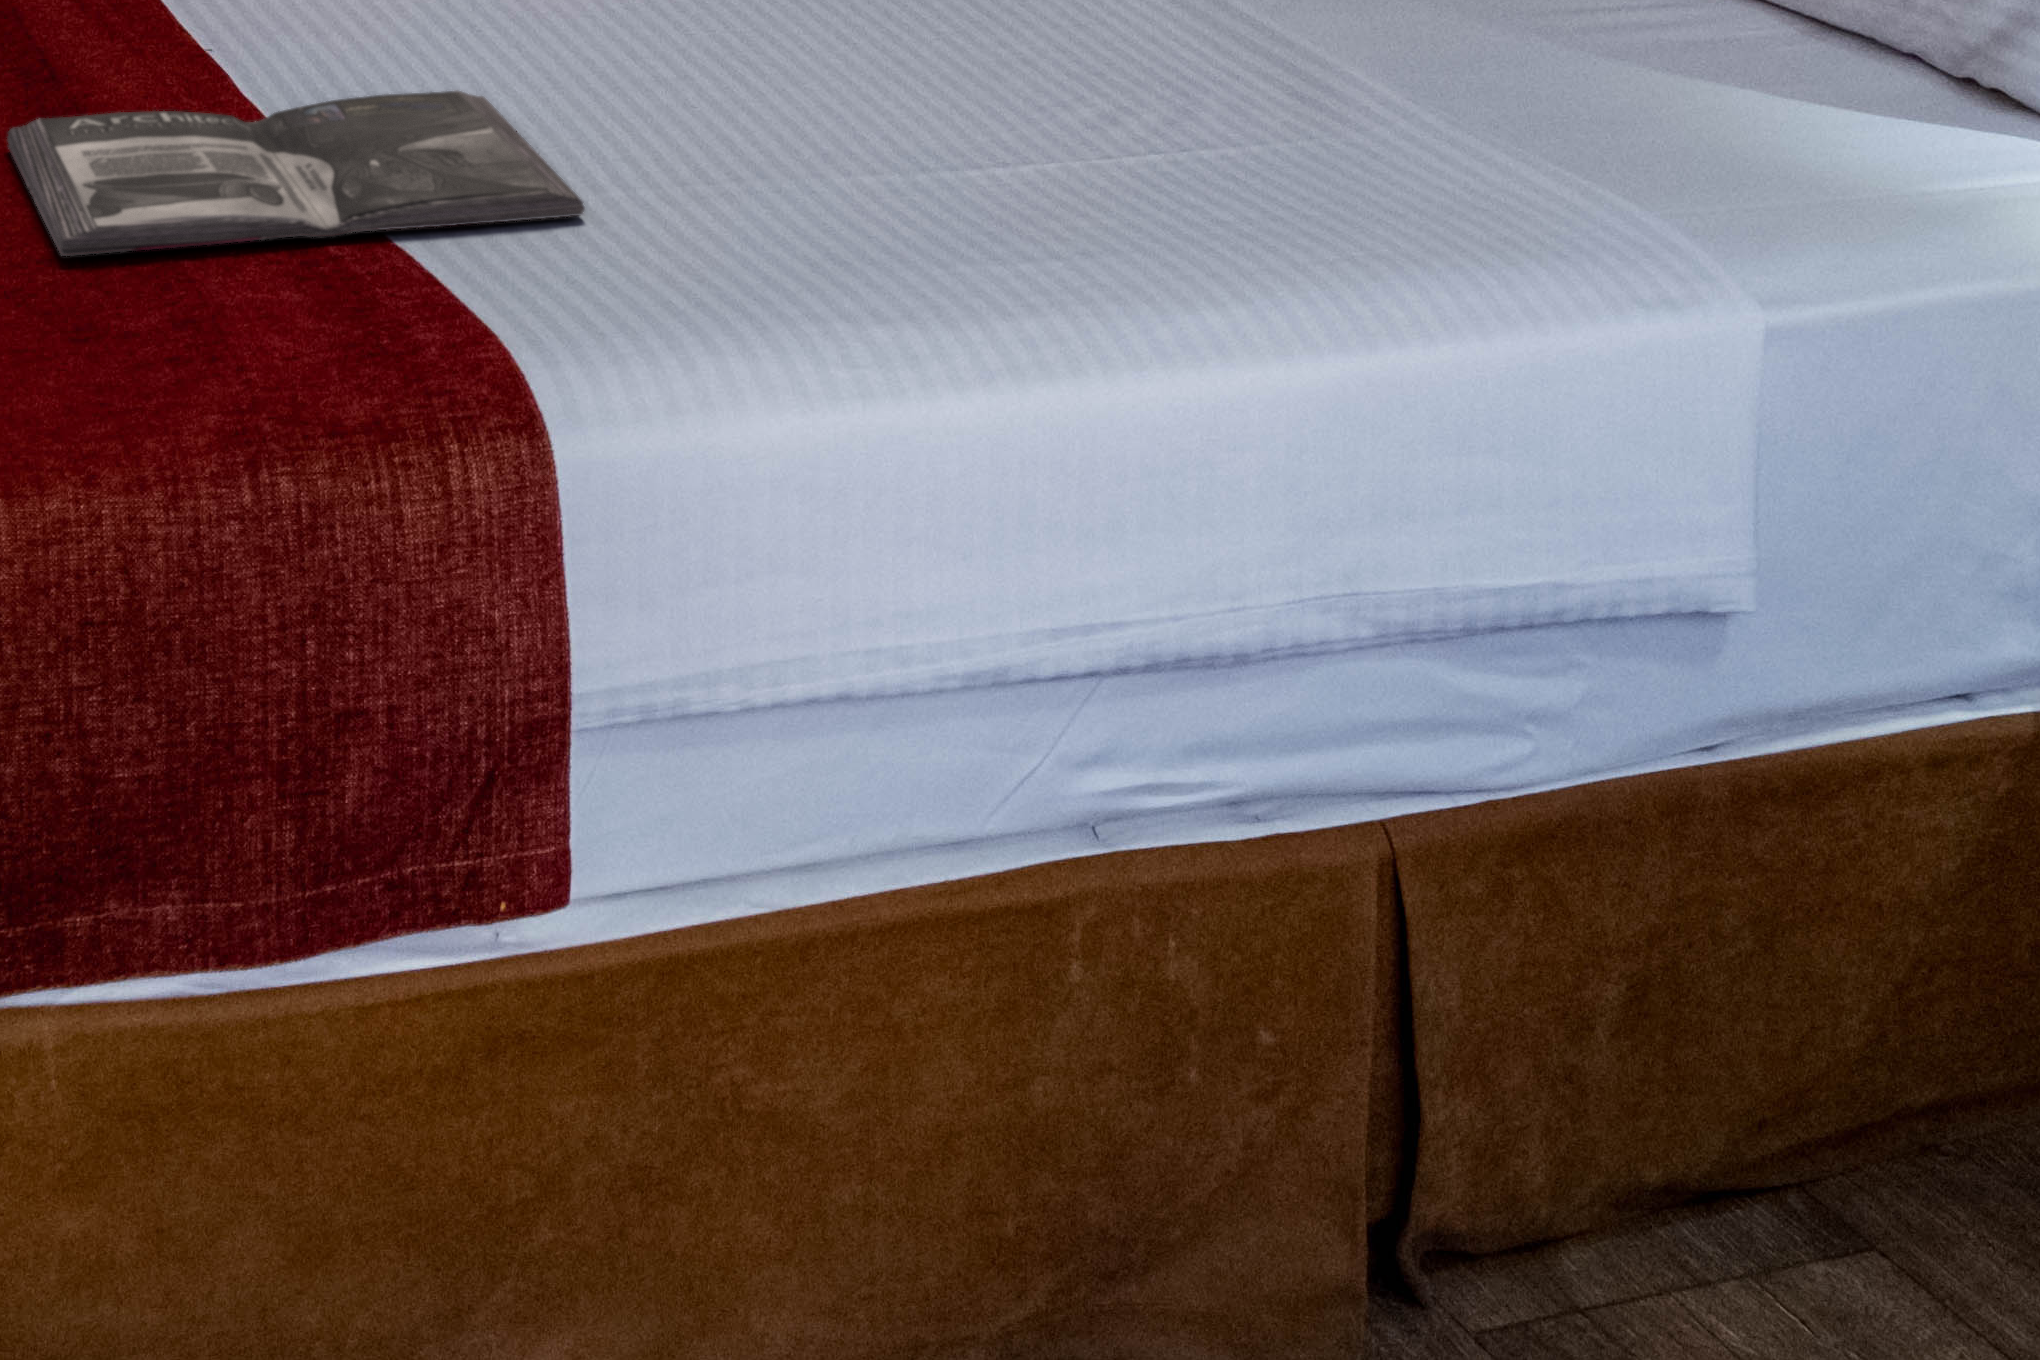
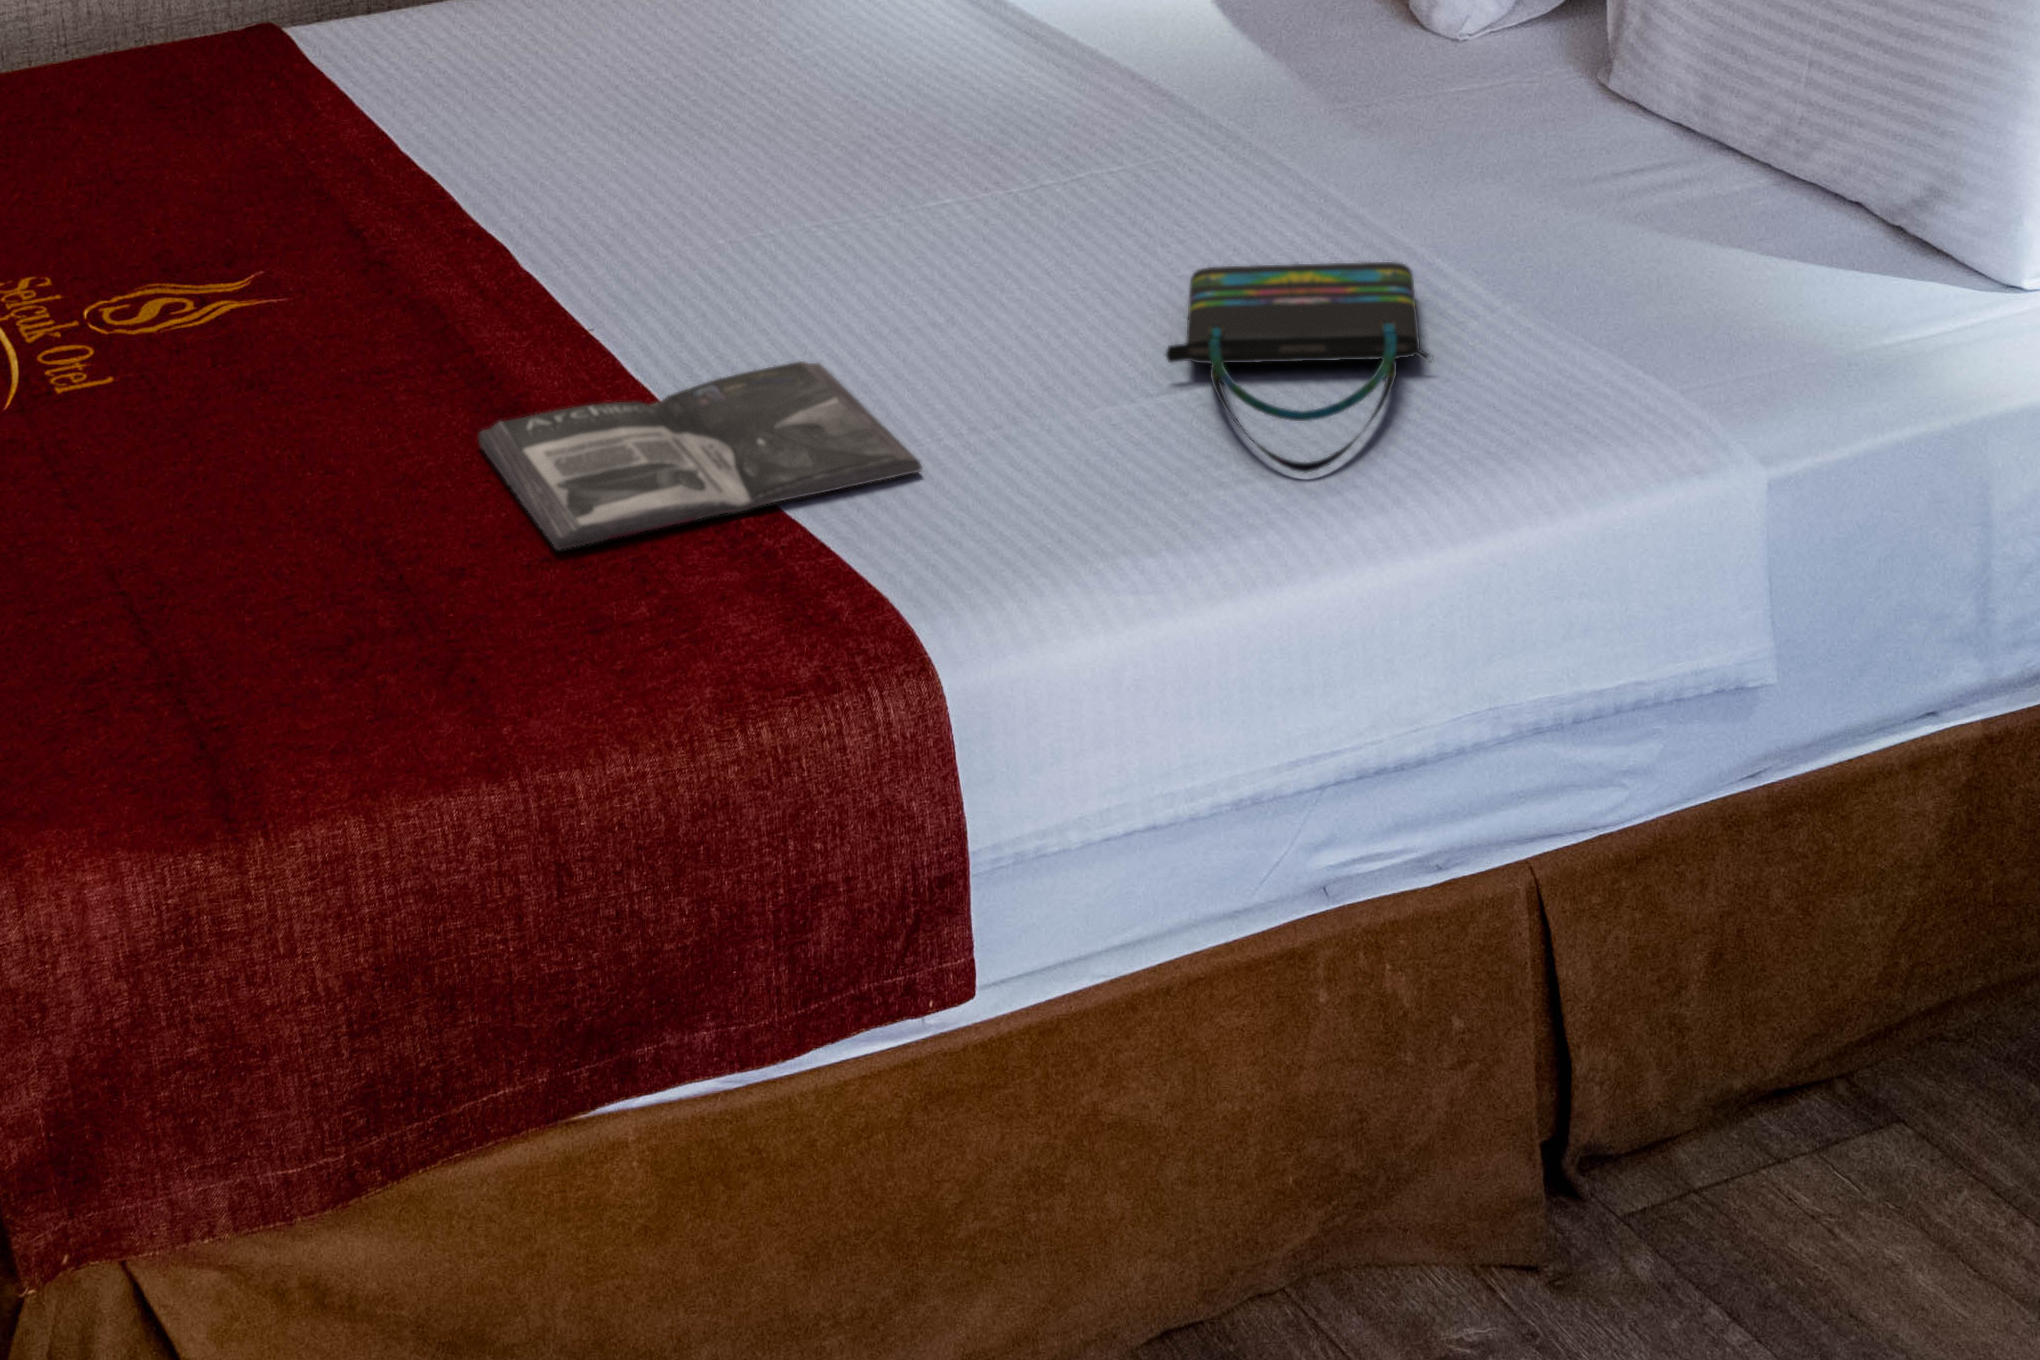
tote bag: none [944,34,1309,255] -> present [1166,262,1429,472]

